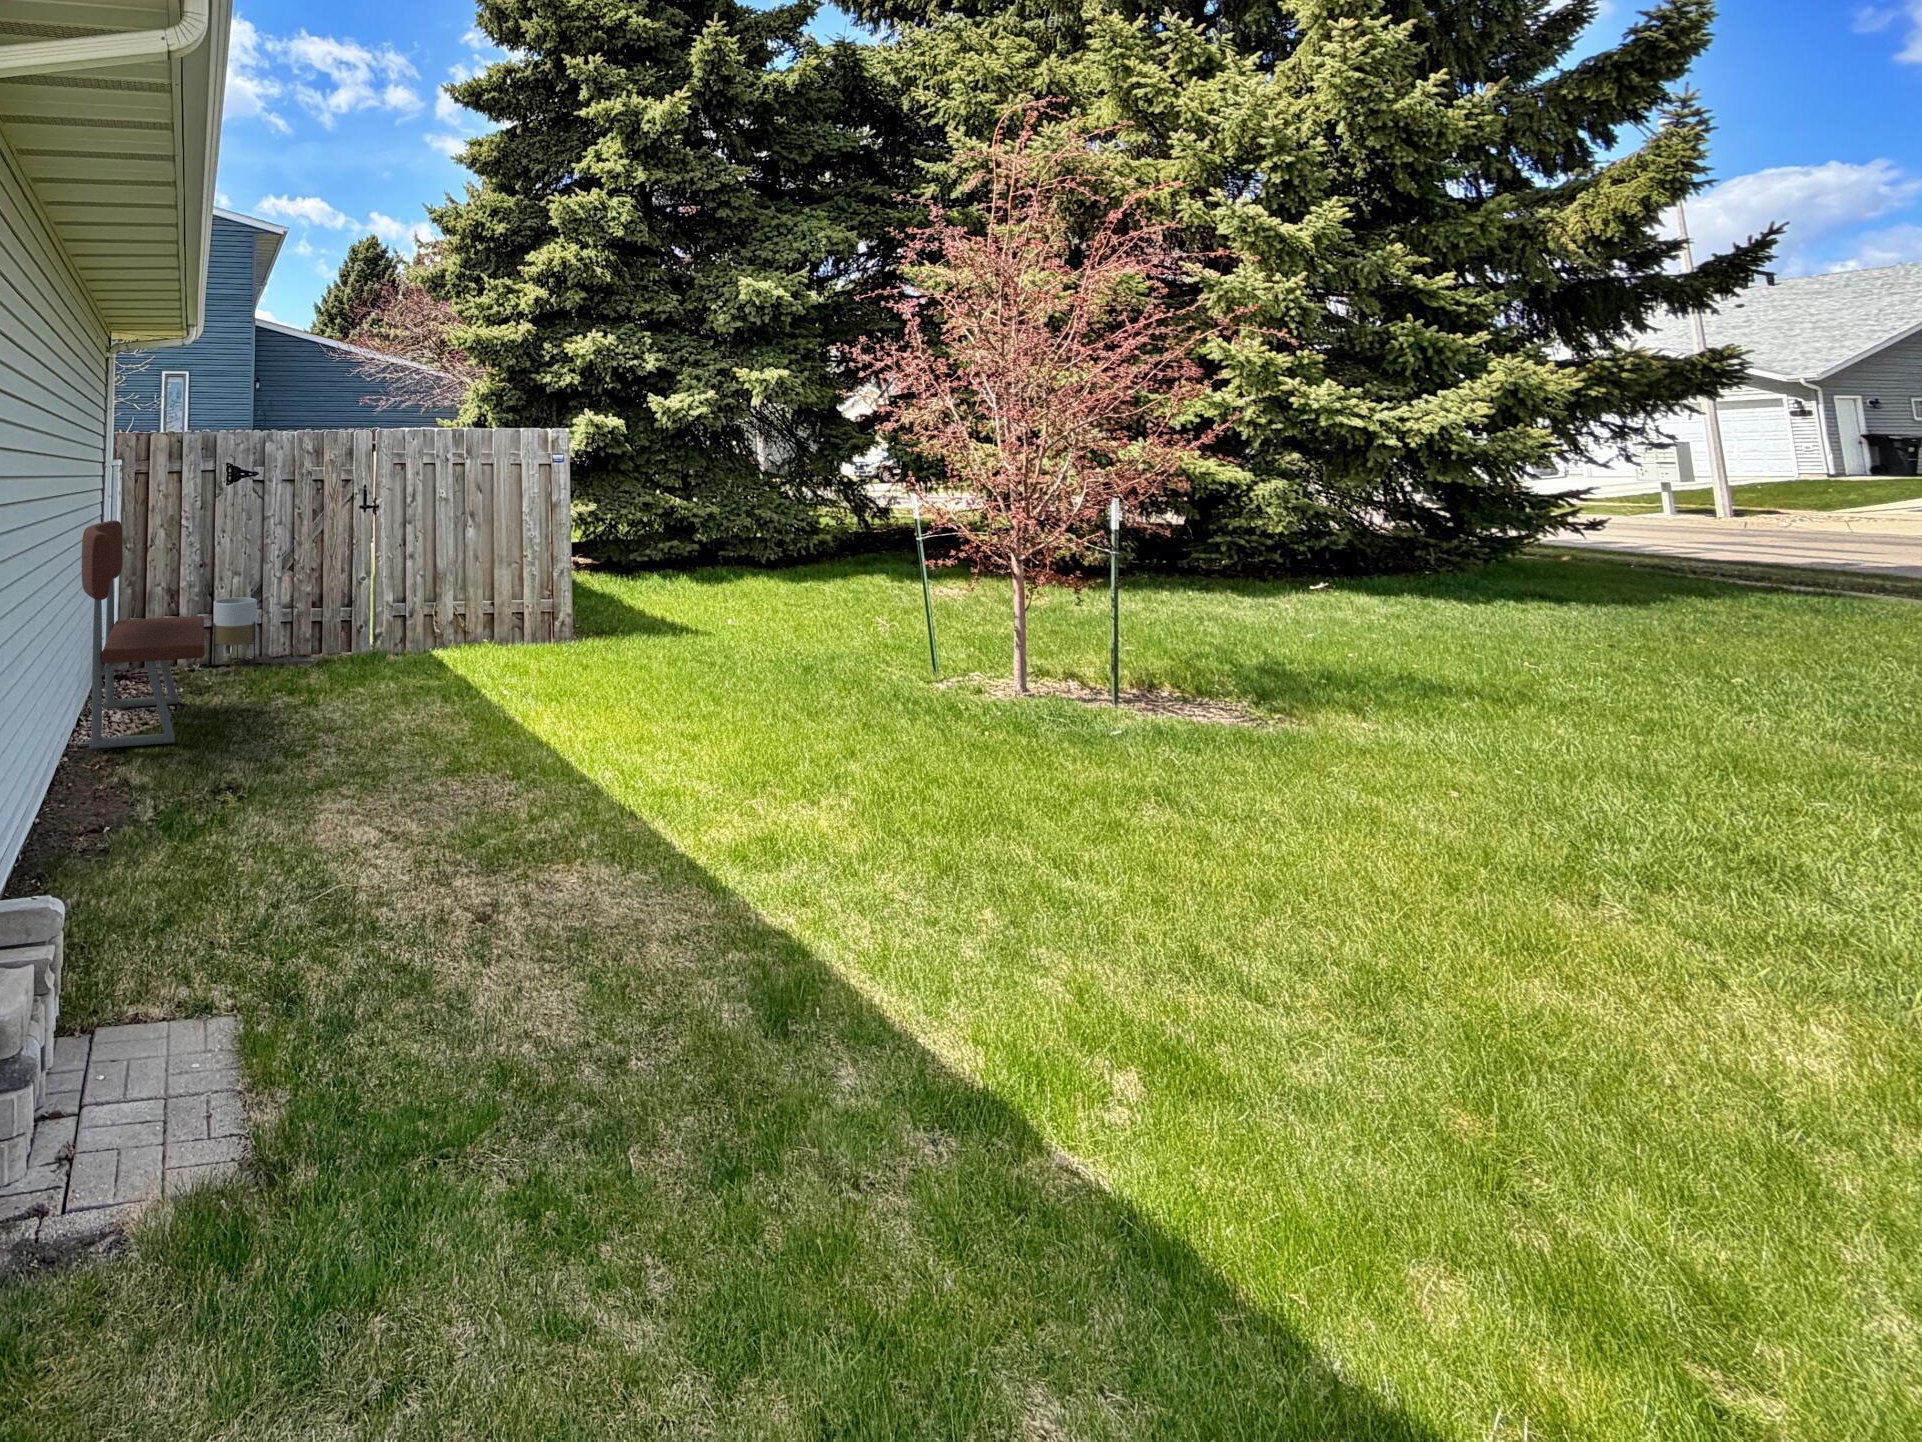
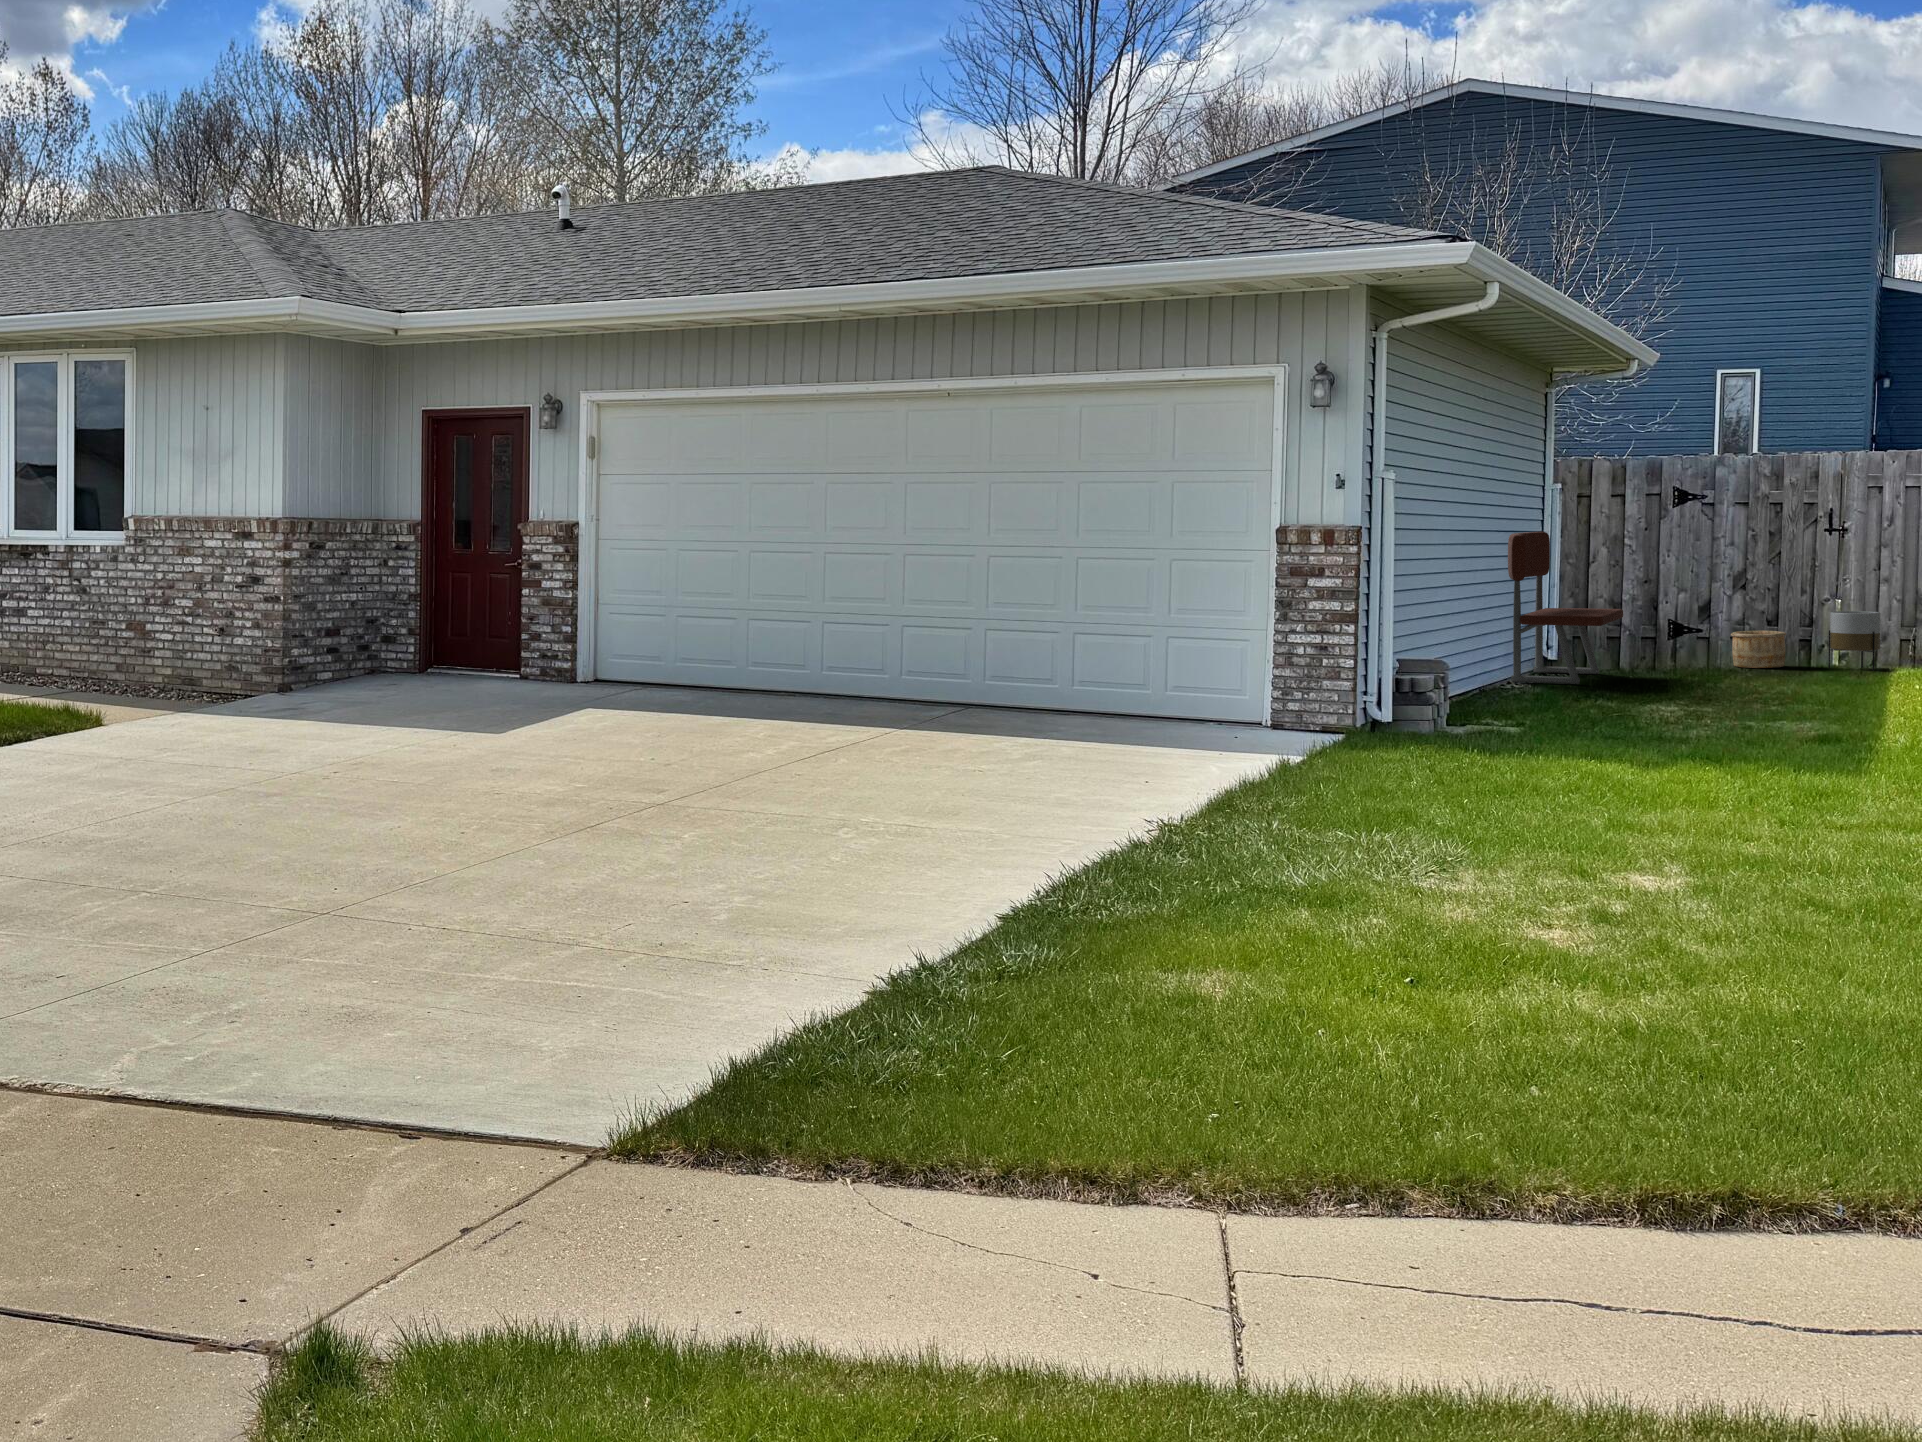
planter: present [213,597,257,666] -> present [1828,611,1881,671]
wooden bucket: none [287,616,335,663] -> present [1731,631,1786,668]

